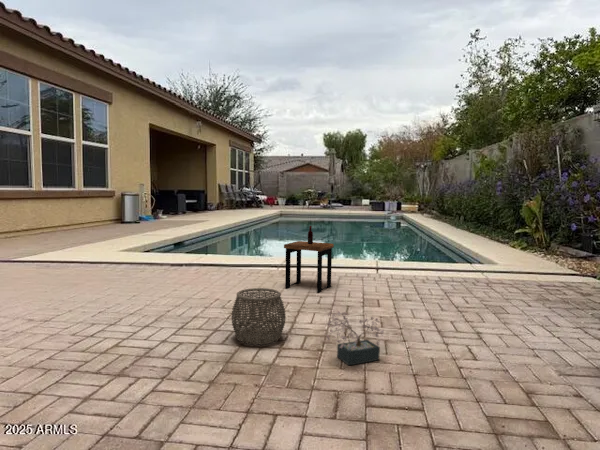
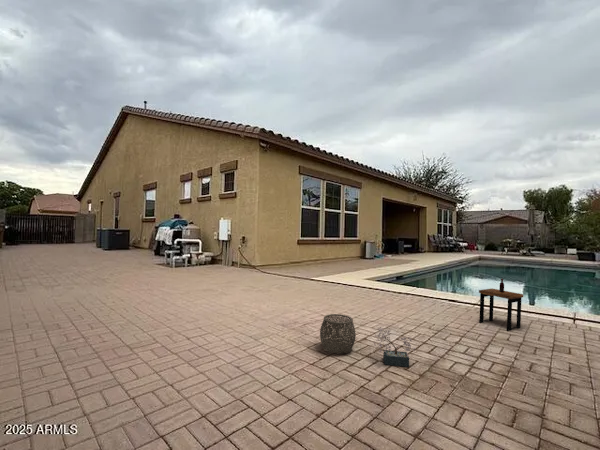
woven basket: present [231,288,286,345] -> present [320,314,356,354]
decorative plant: present [327,310,384,365] -> present [374,327,415,367]

